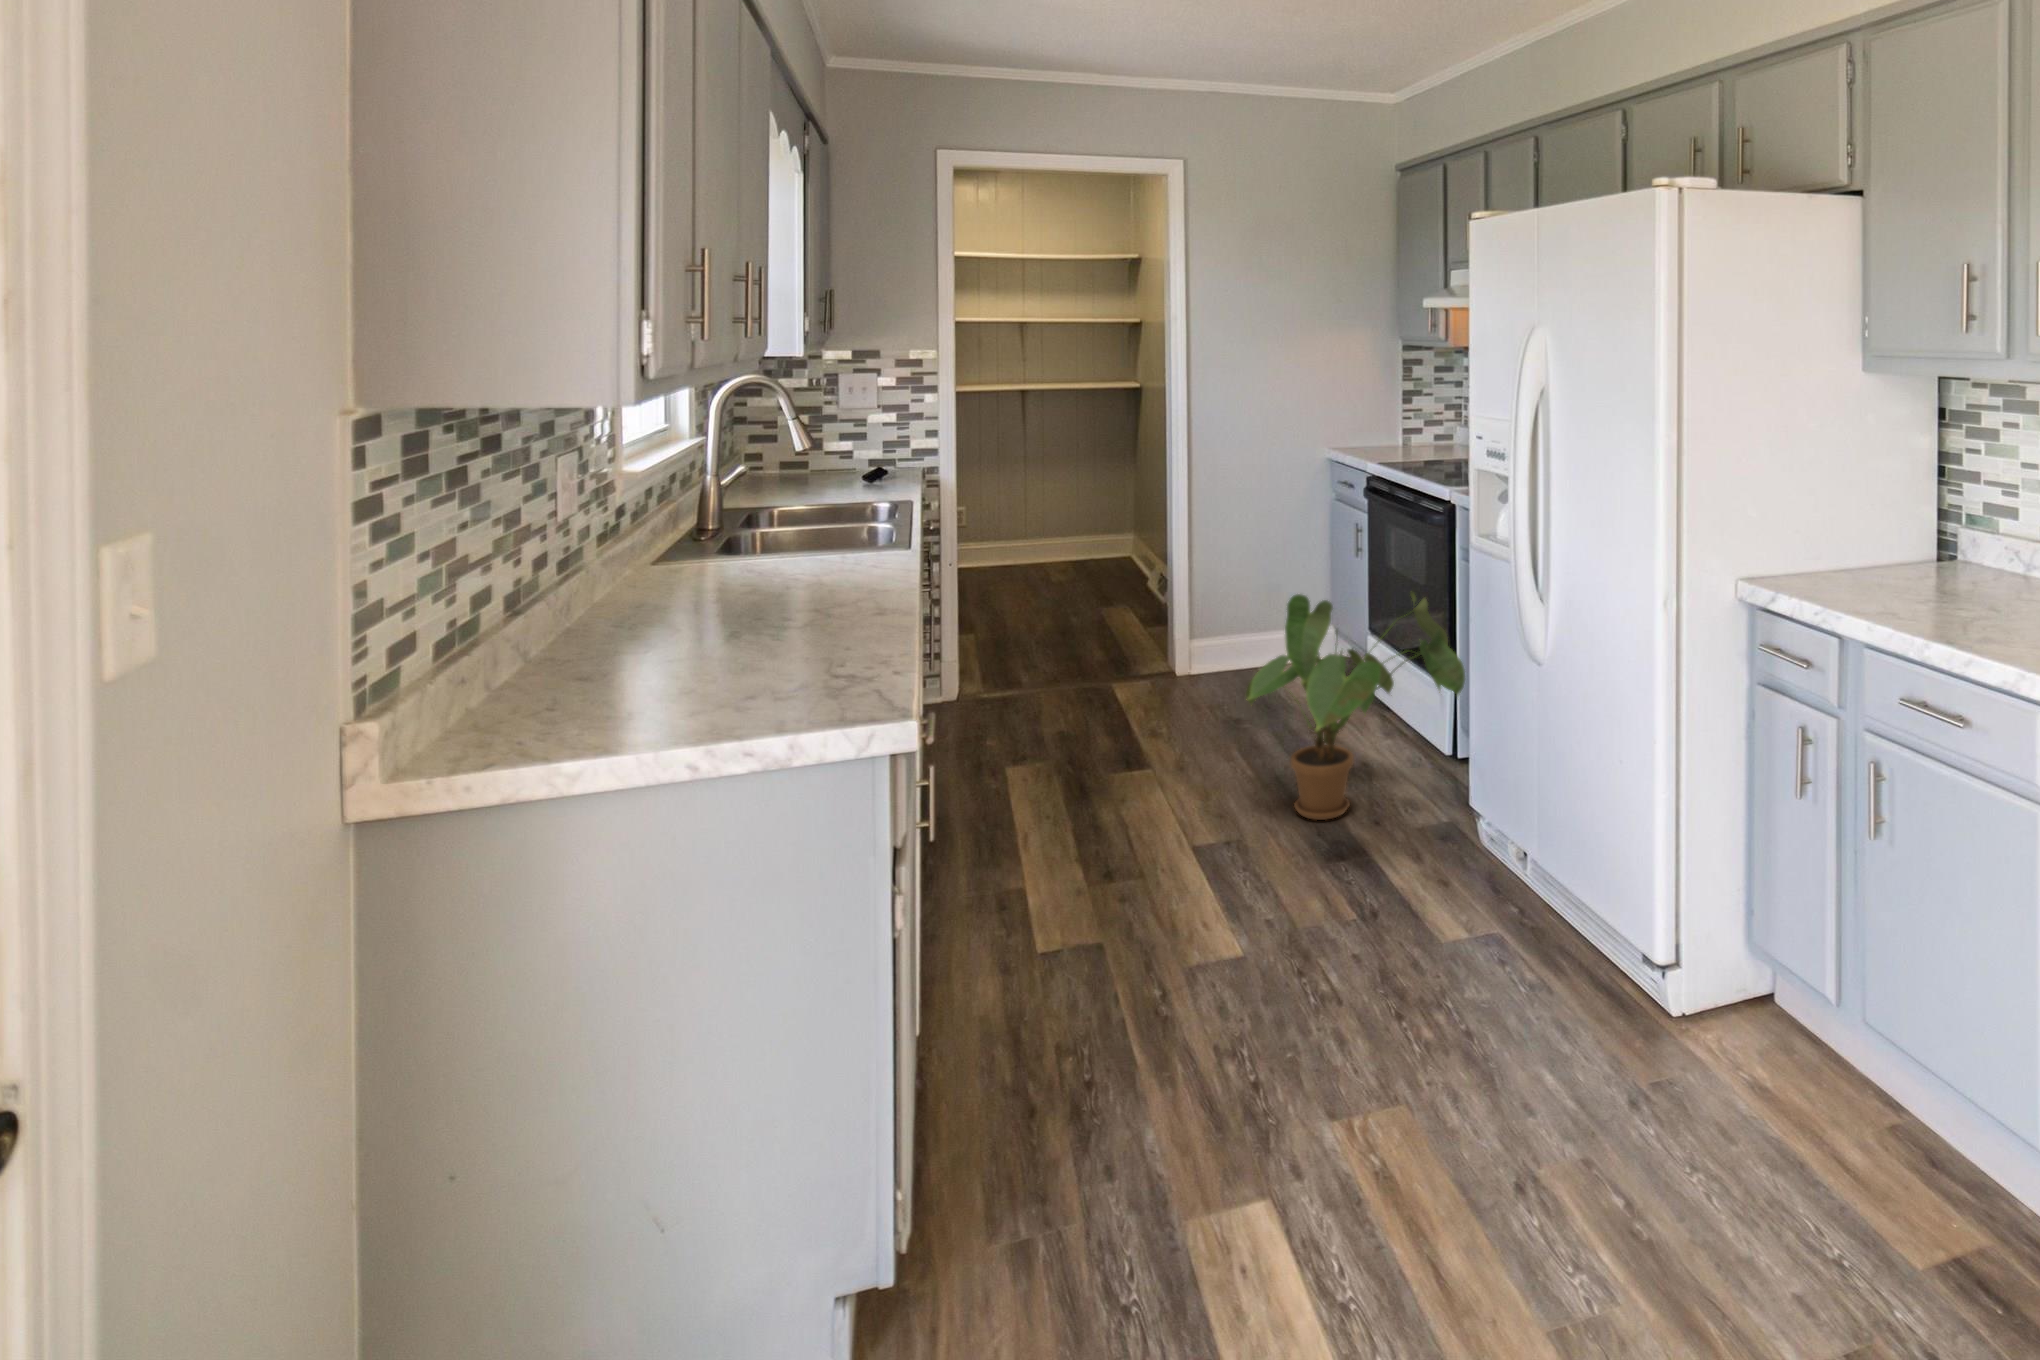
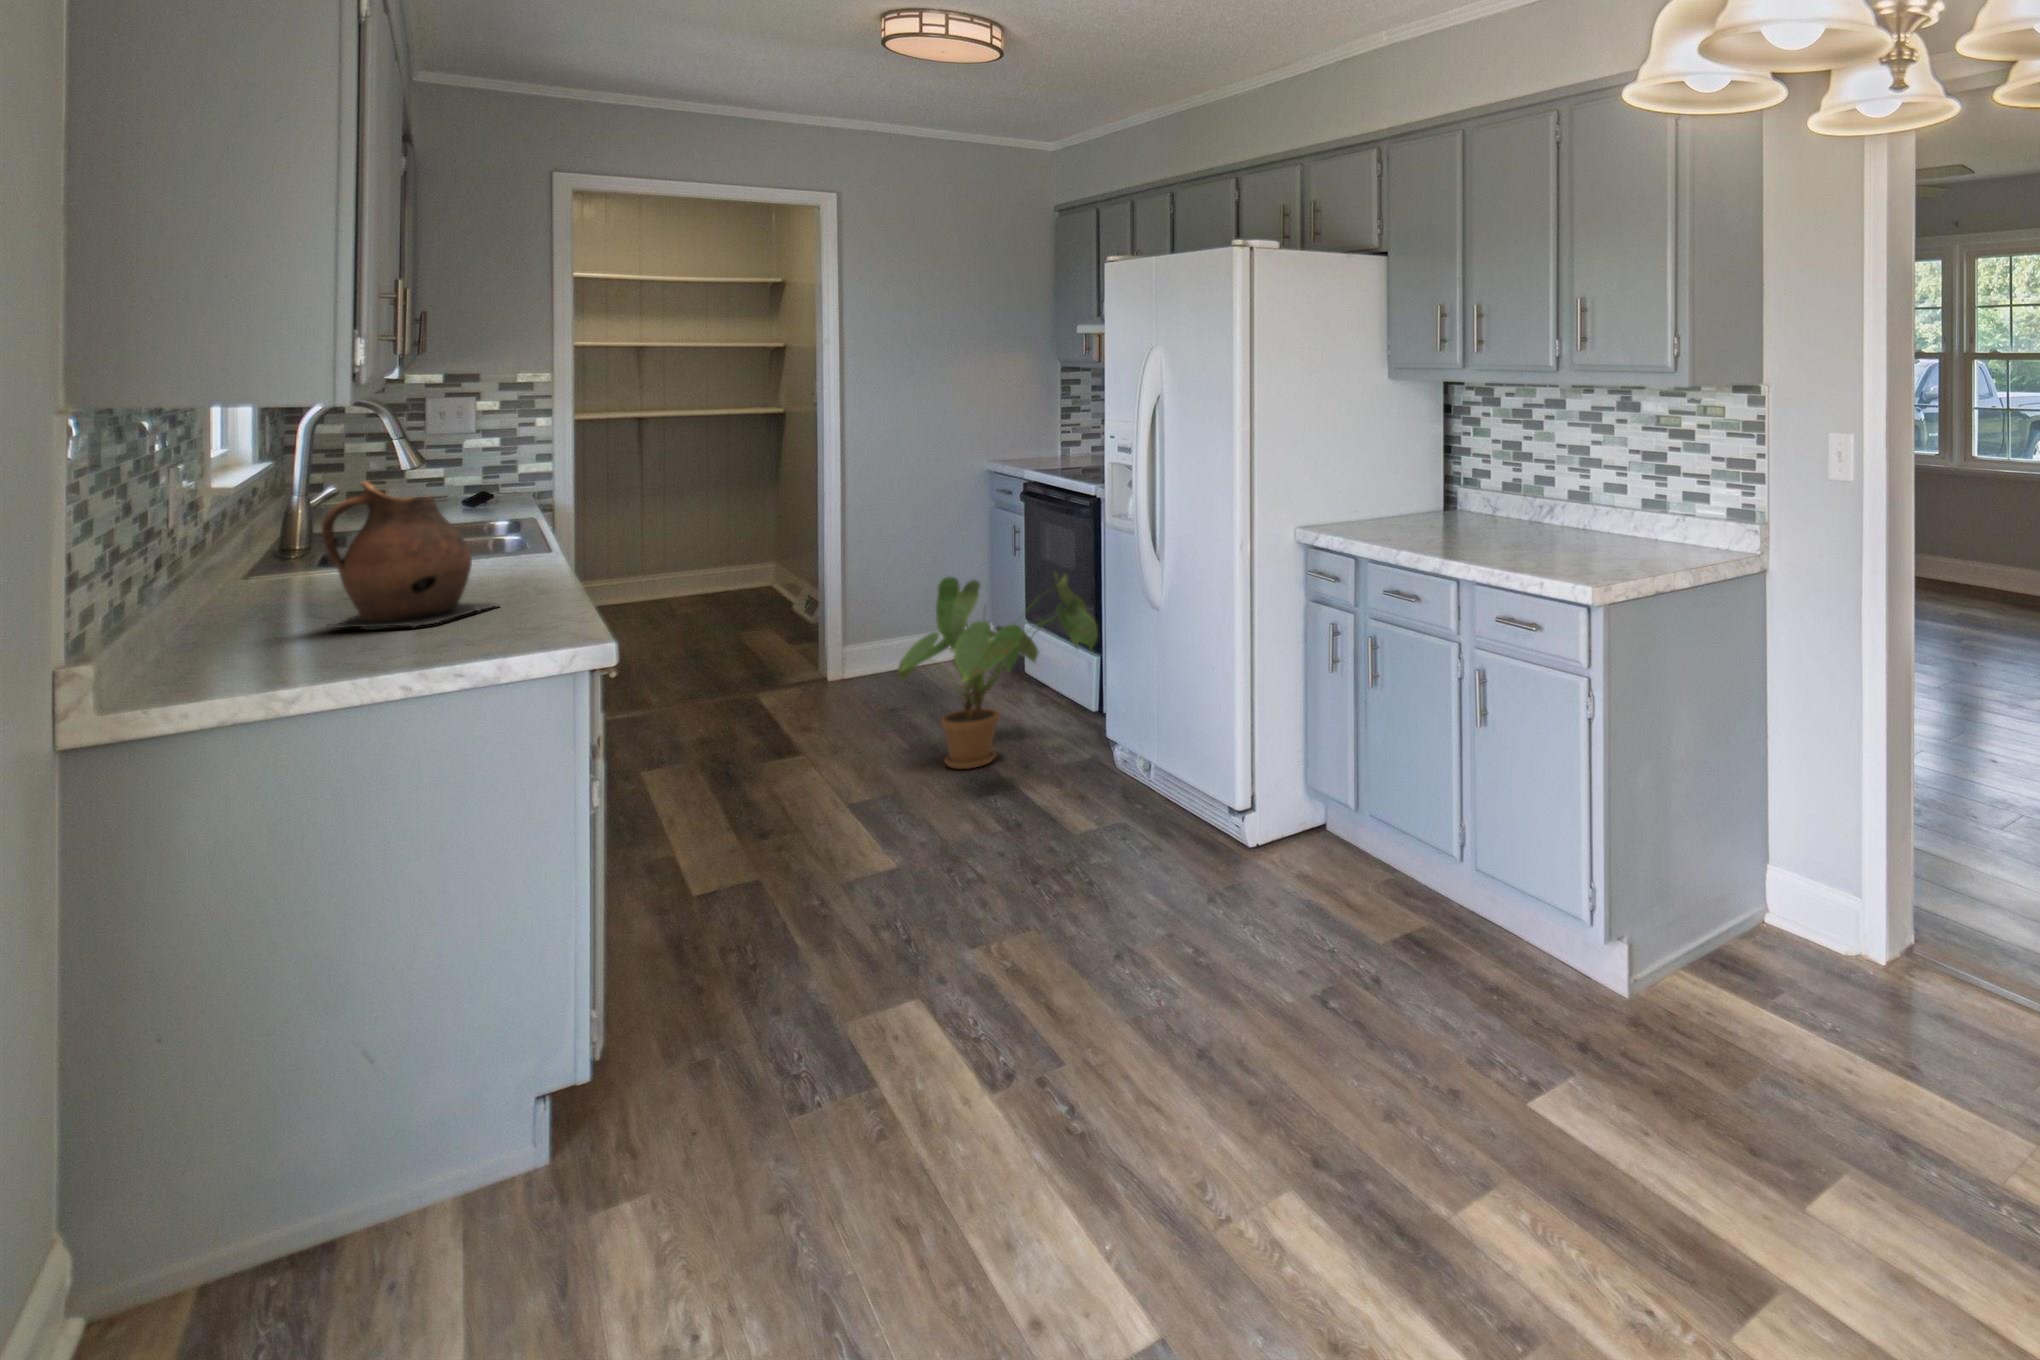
ceramic pitcher: none [580,500,784,701] -> present [322,482,498,628]

